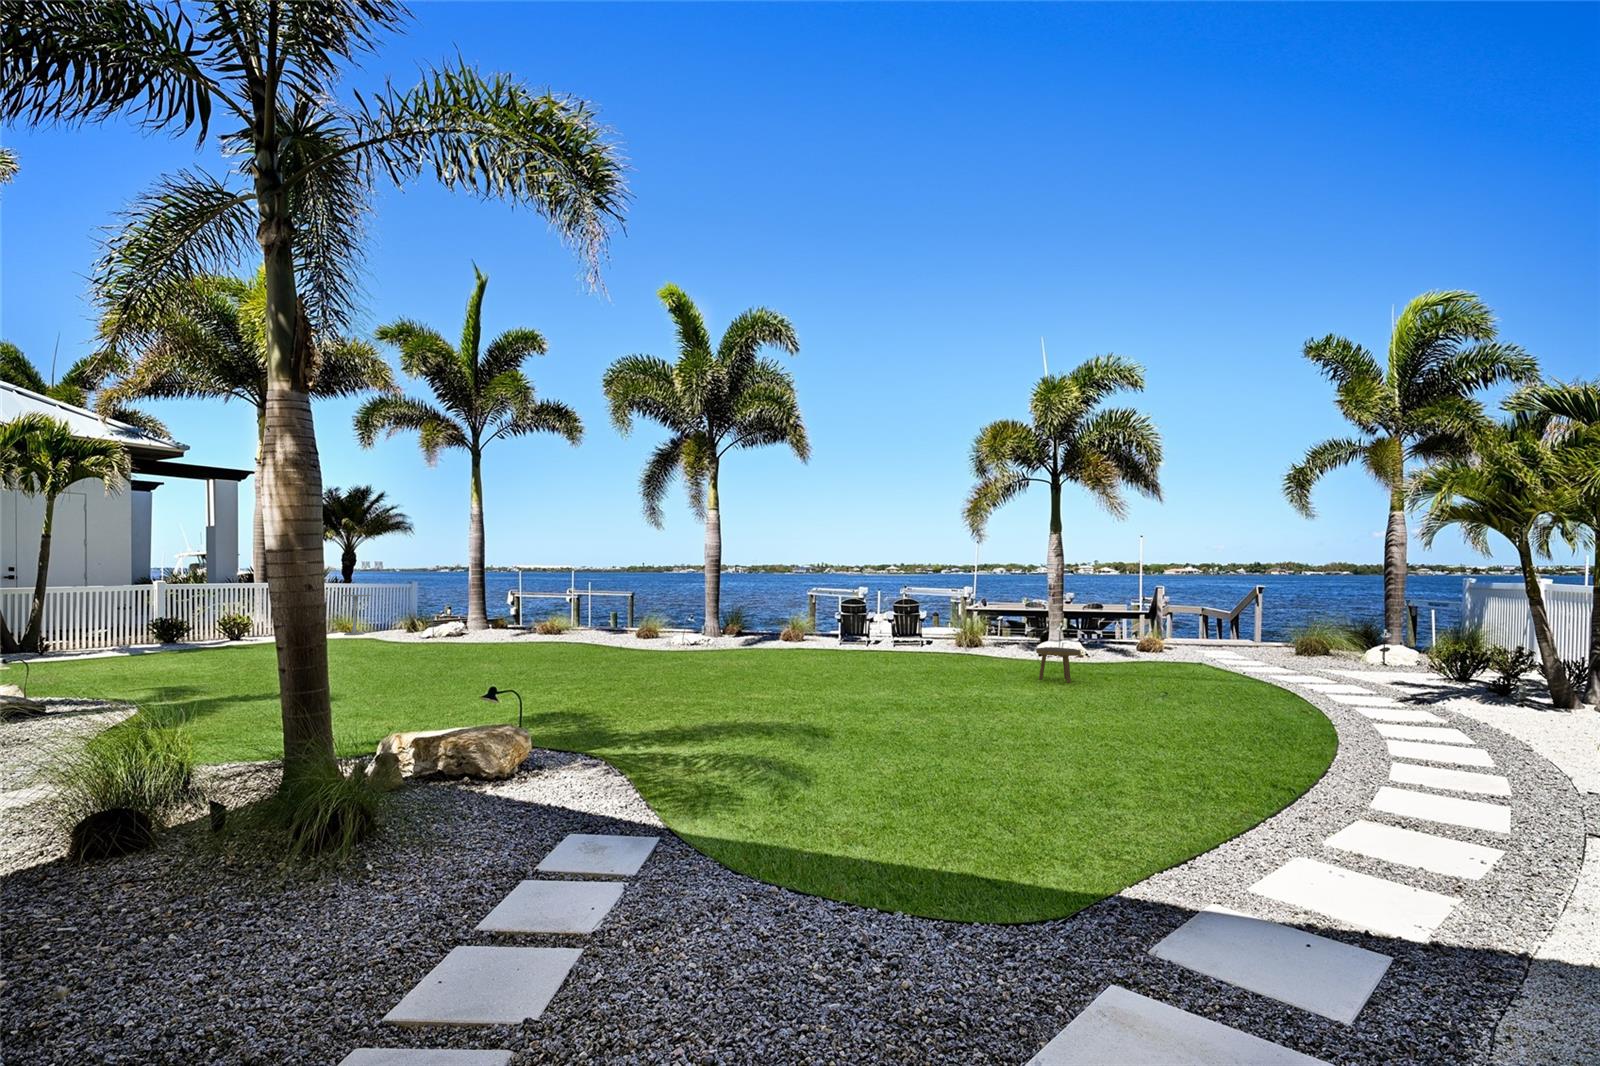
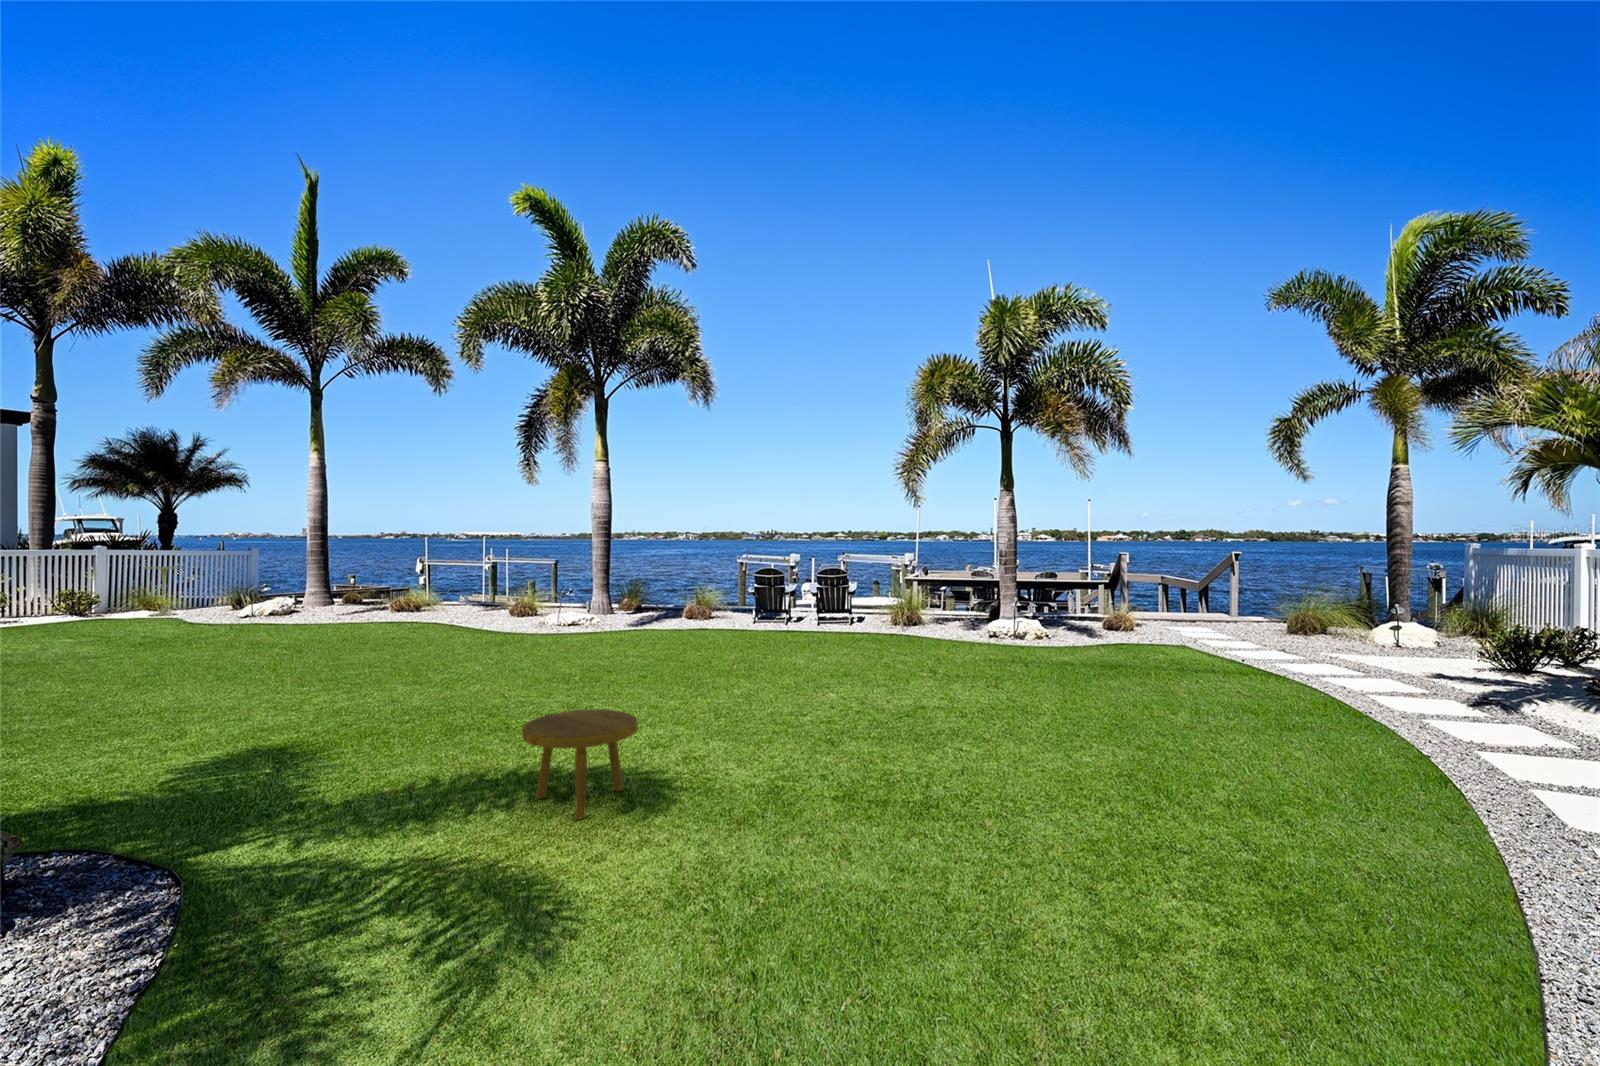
footstool: present [1036,647,1081,683] -> present [522,709,638,820]

